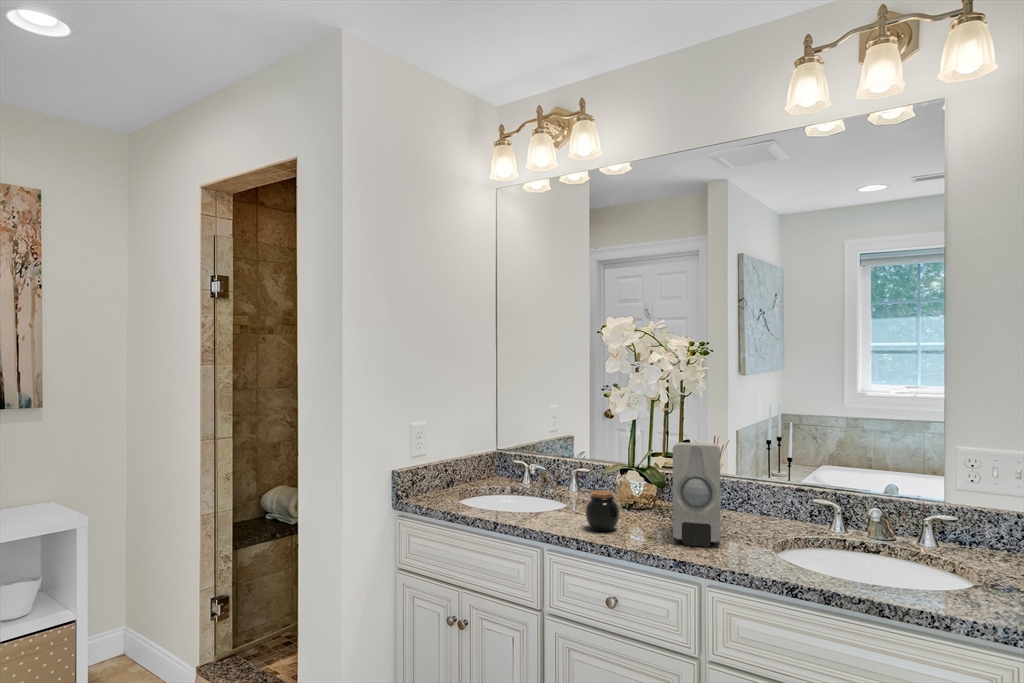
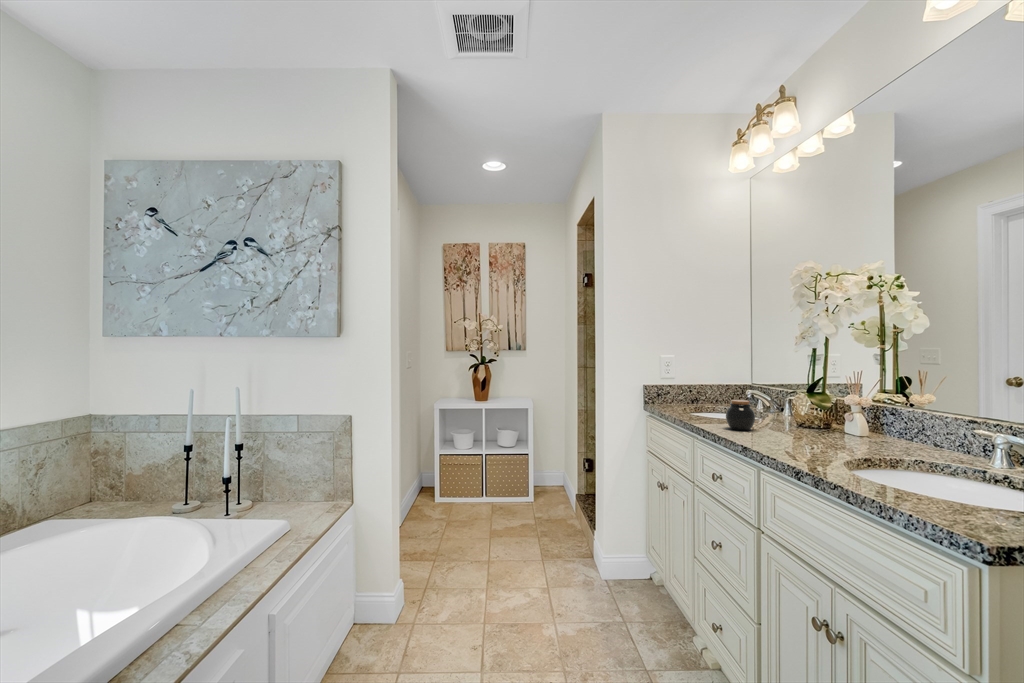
soap dispenser: present [672,442,721,547] -> none [769,359,845,446]

